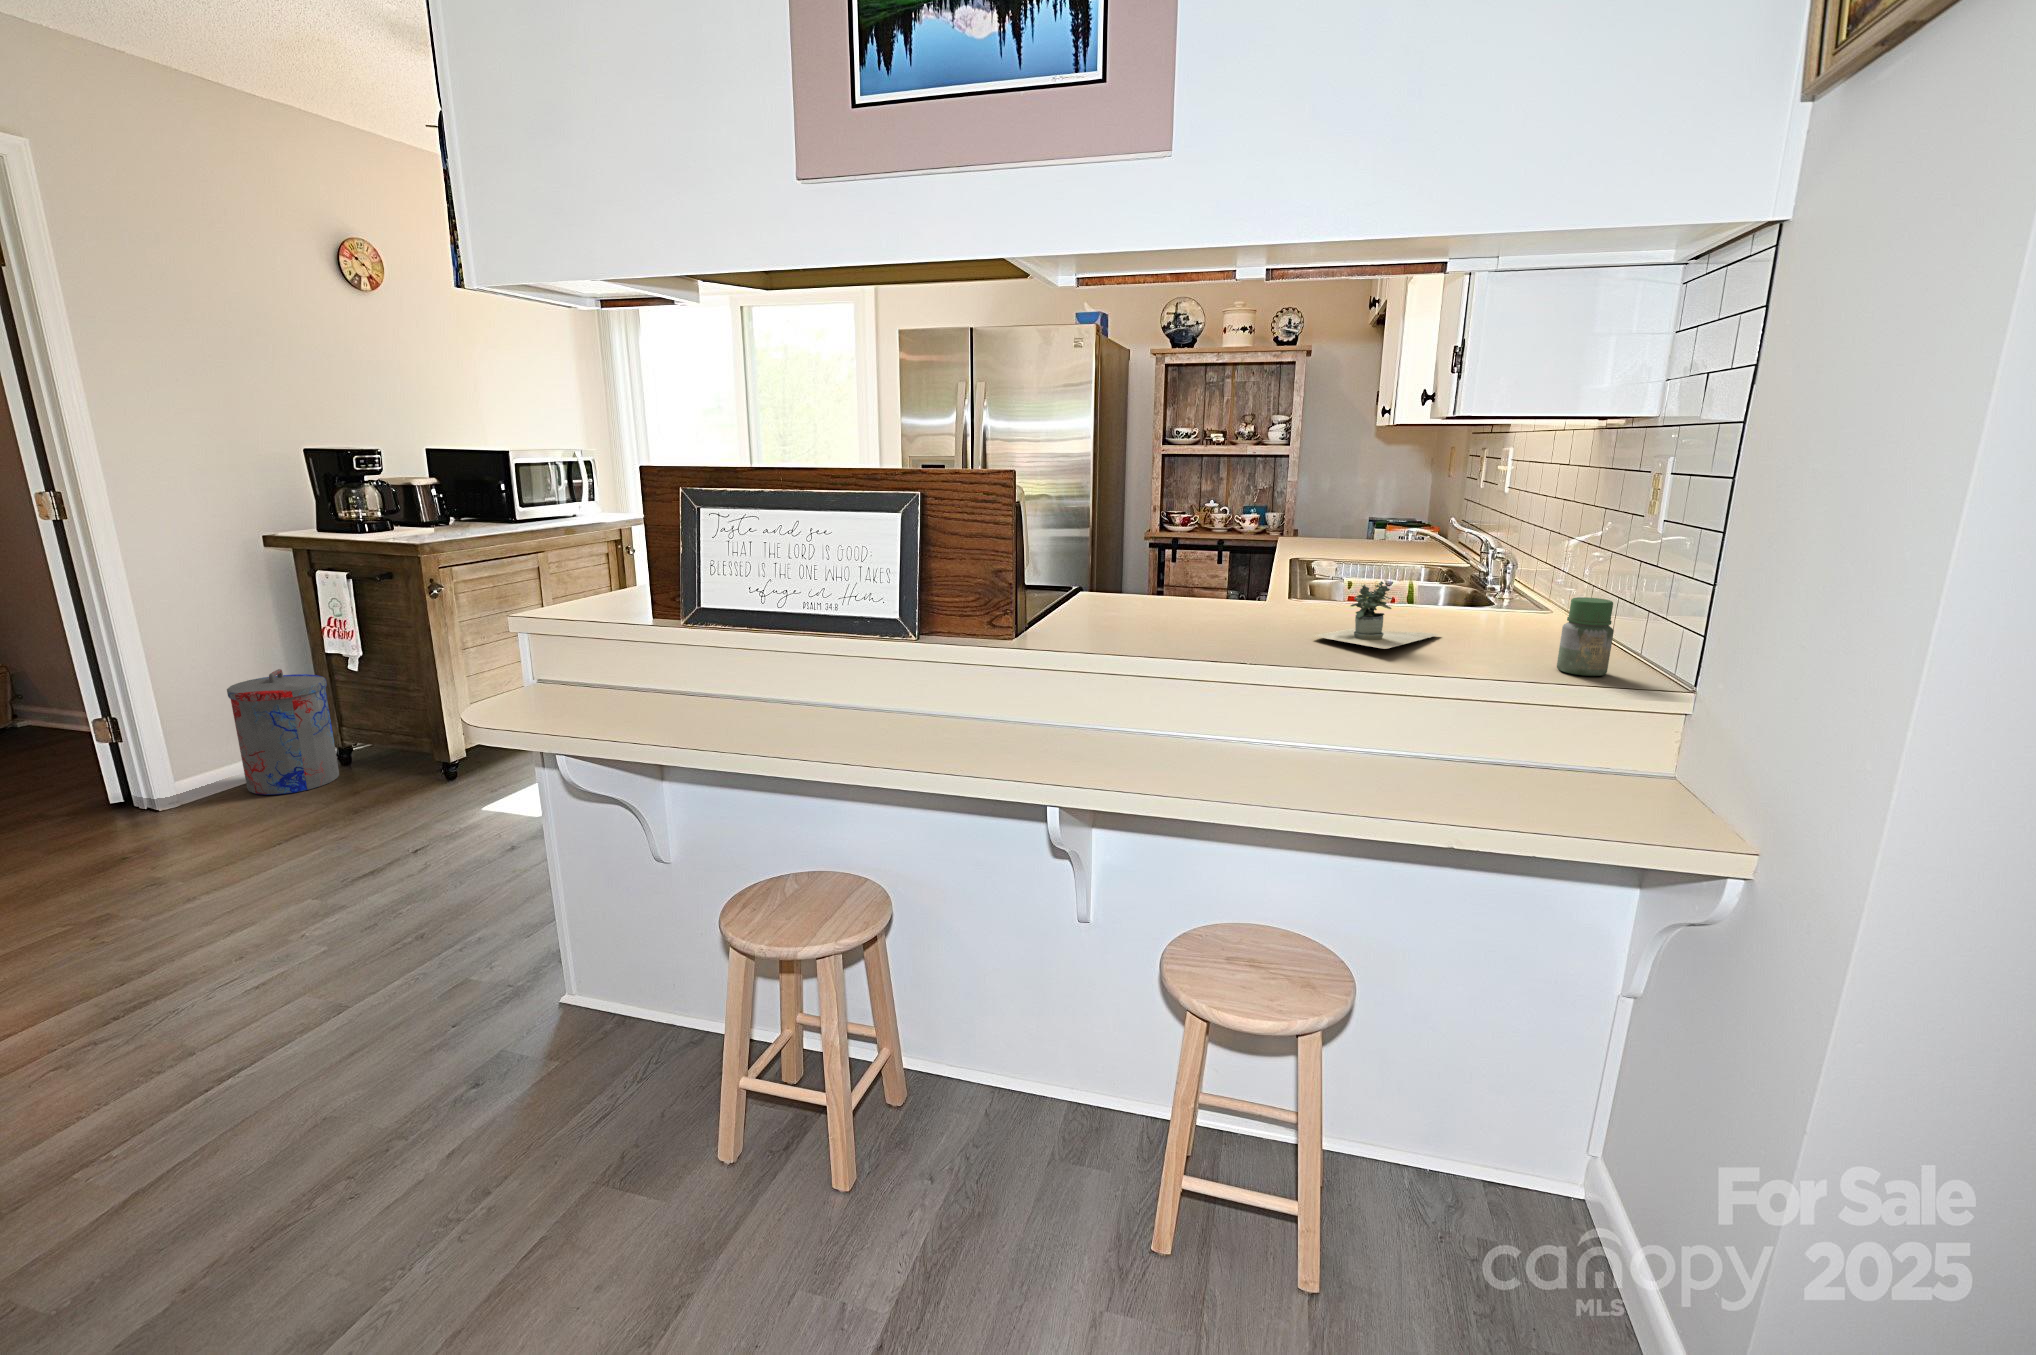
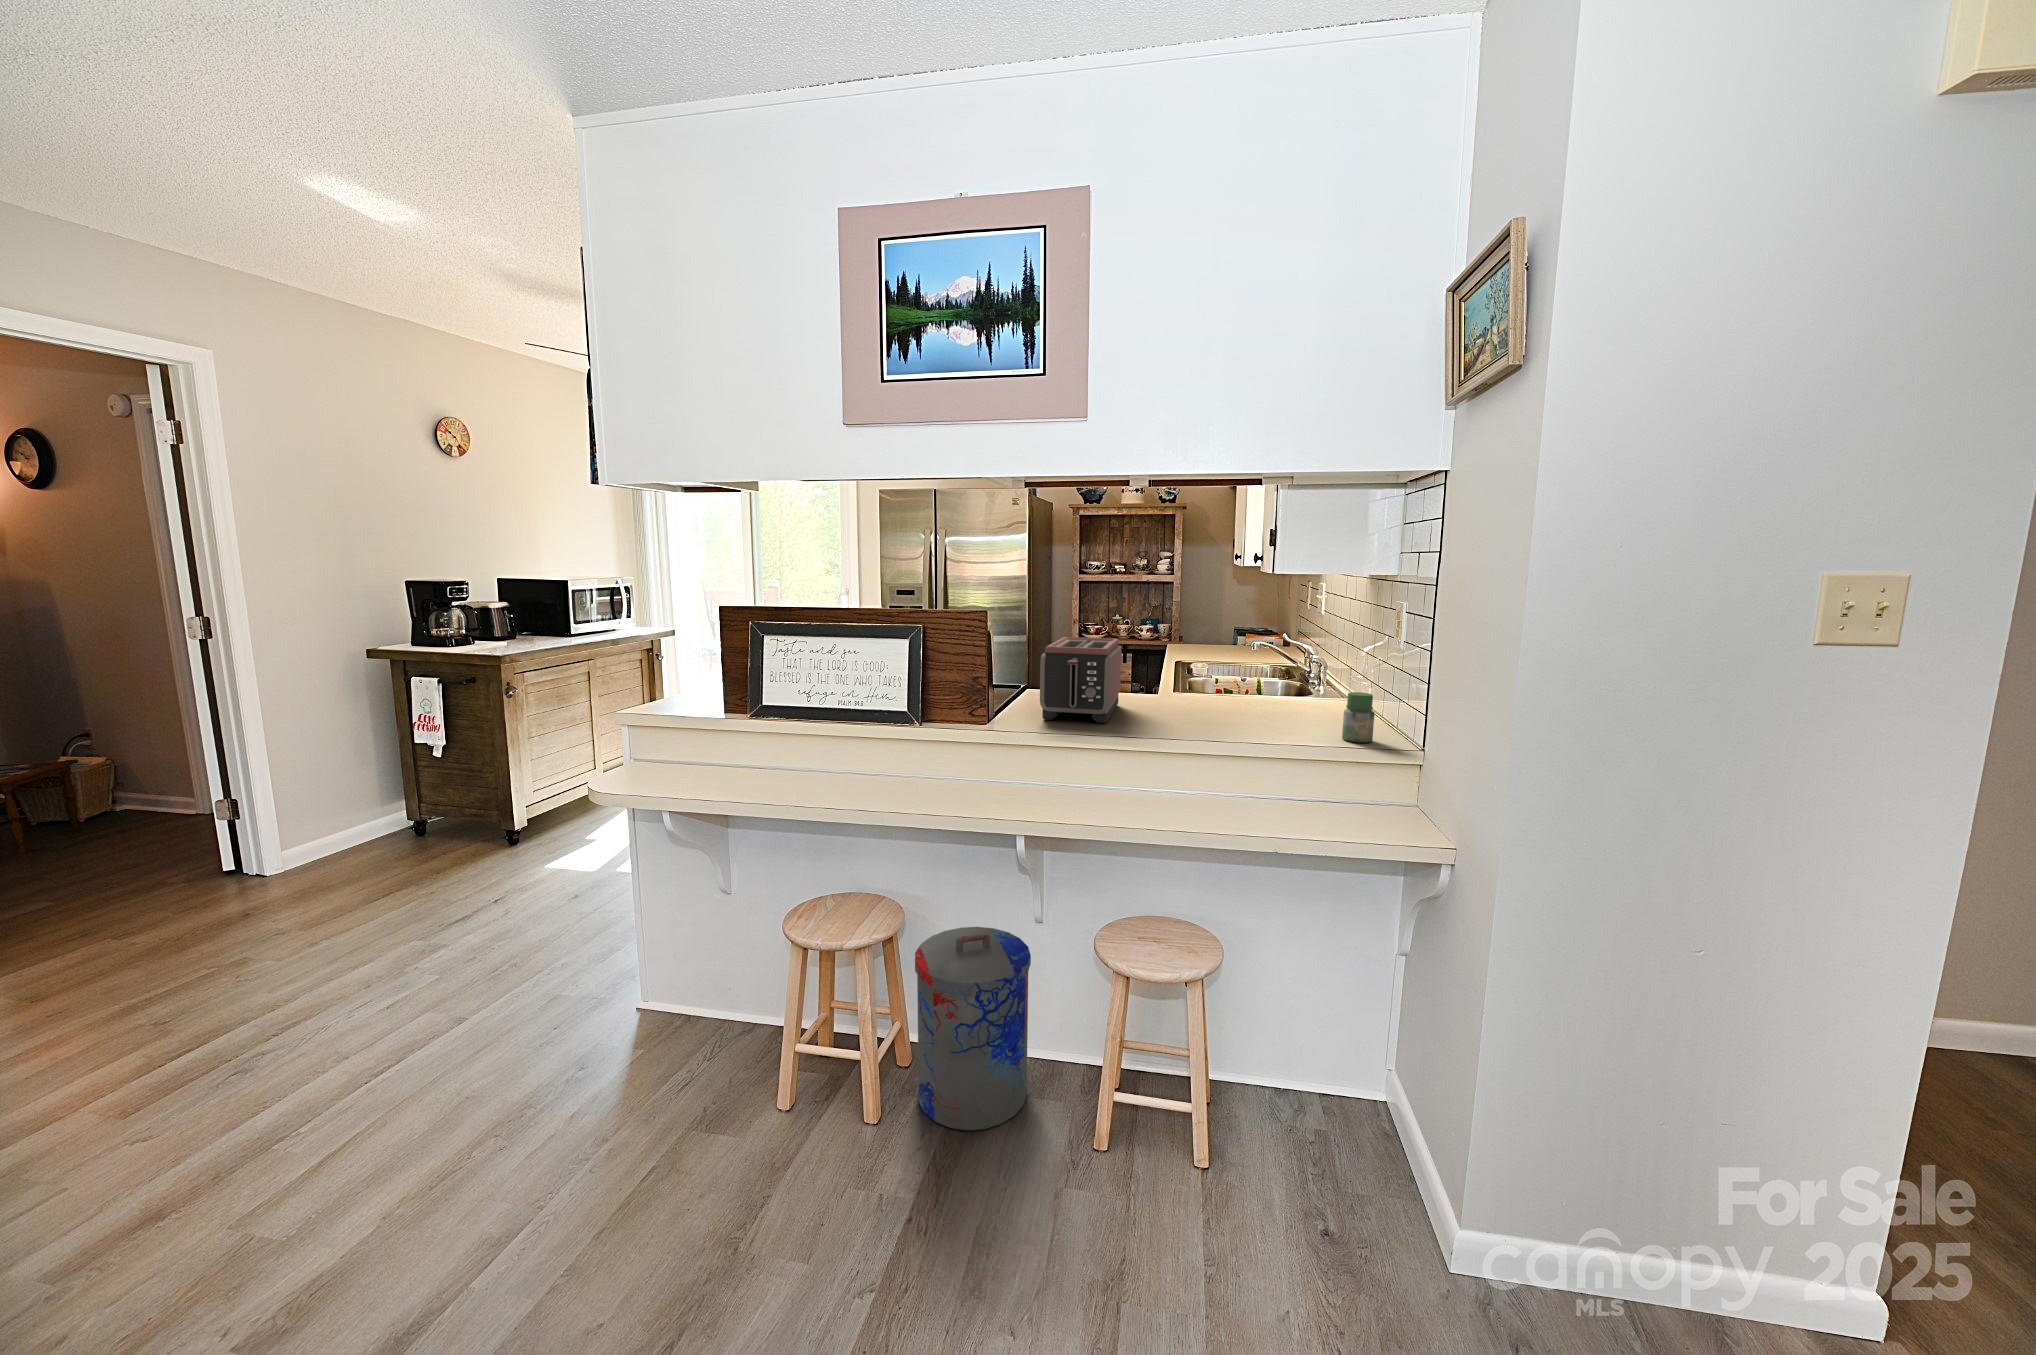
toaster: none [1091,515,1216,640] -> present [1040,637,1122,723]
potted plant: present [1312,581,1466,649] -> none [1186,682,1289,727]
trash can: present [227,669,339,795] -> present [915,927,1031,1130]

